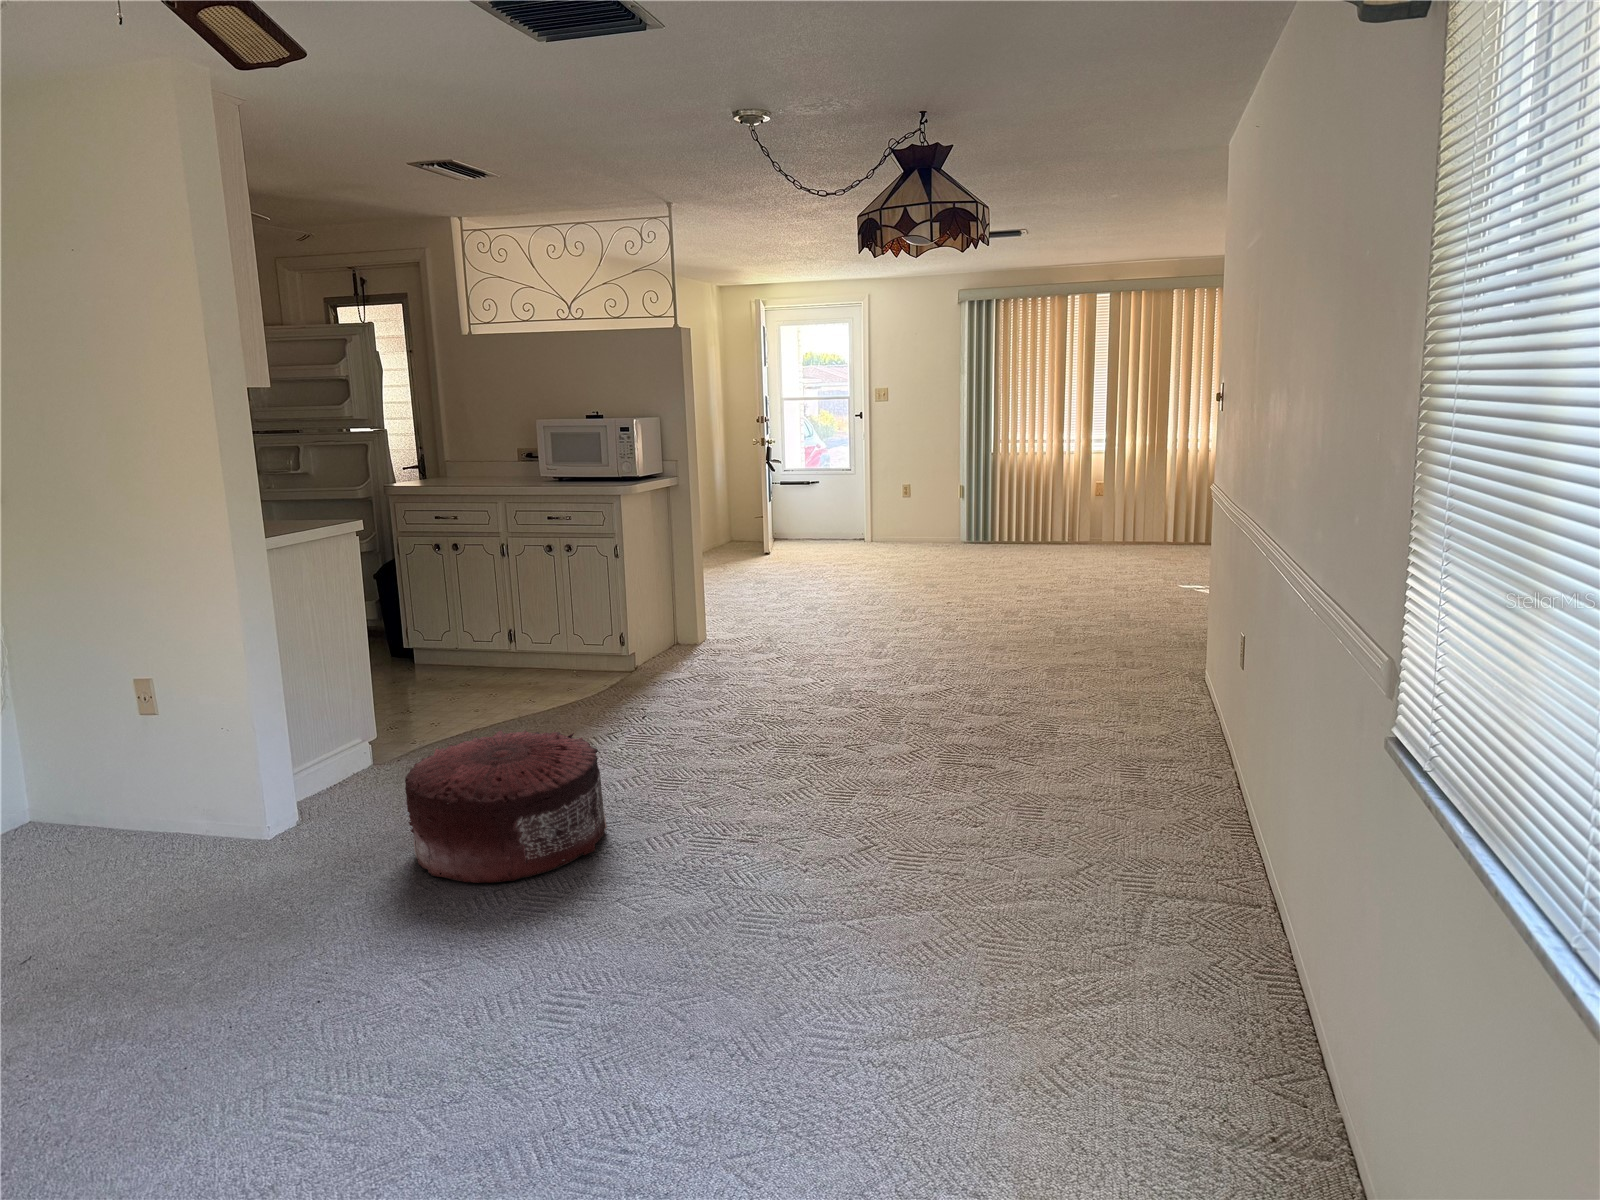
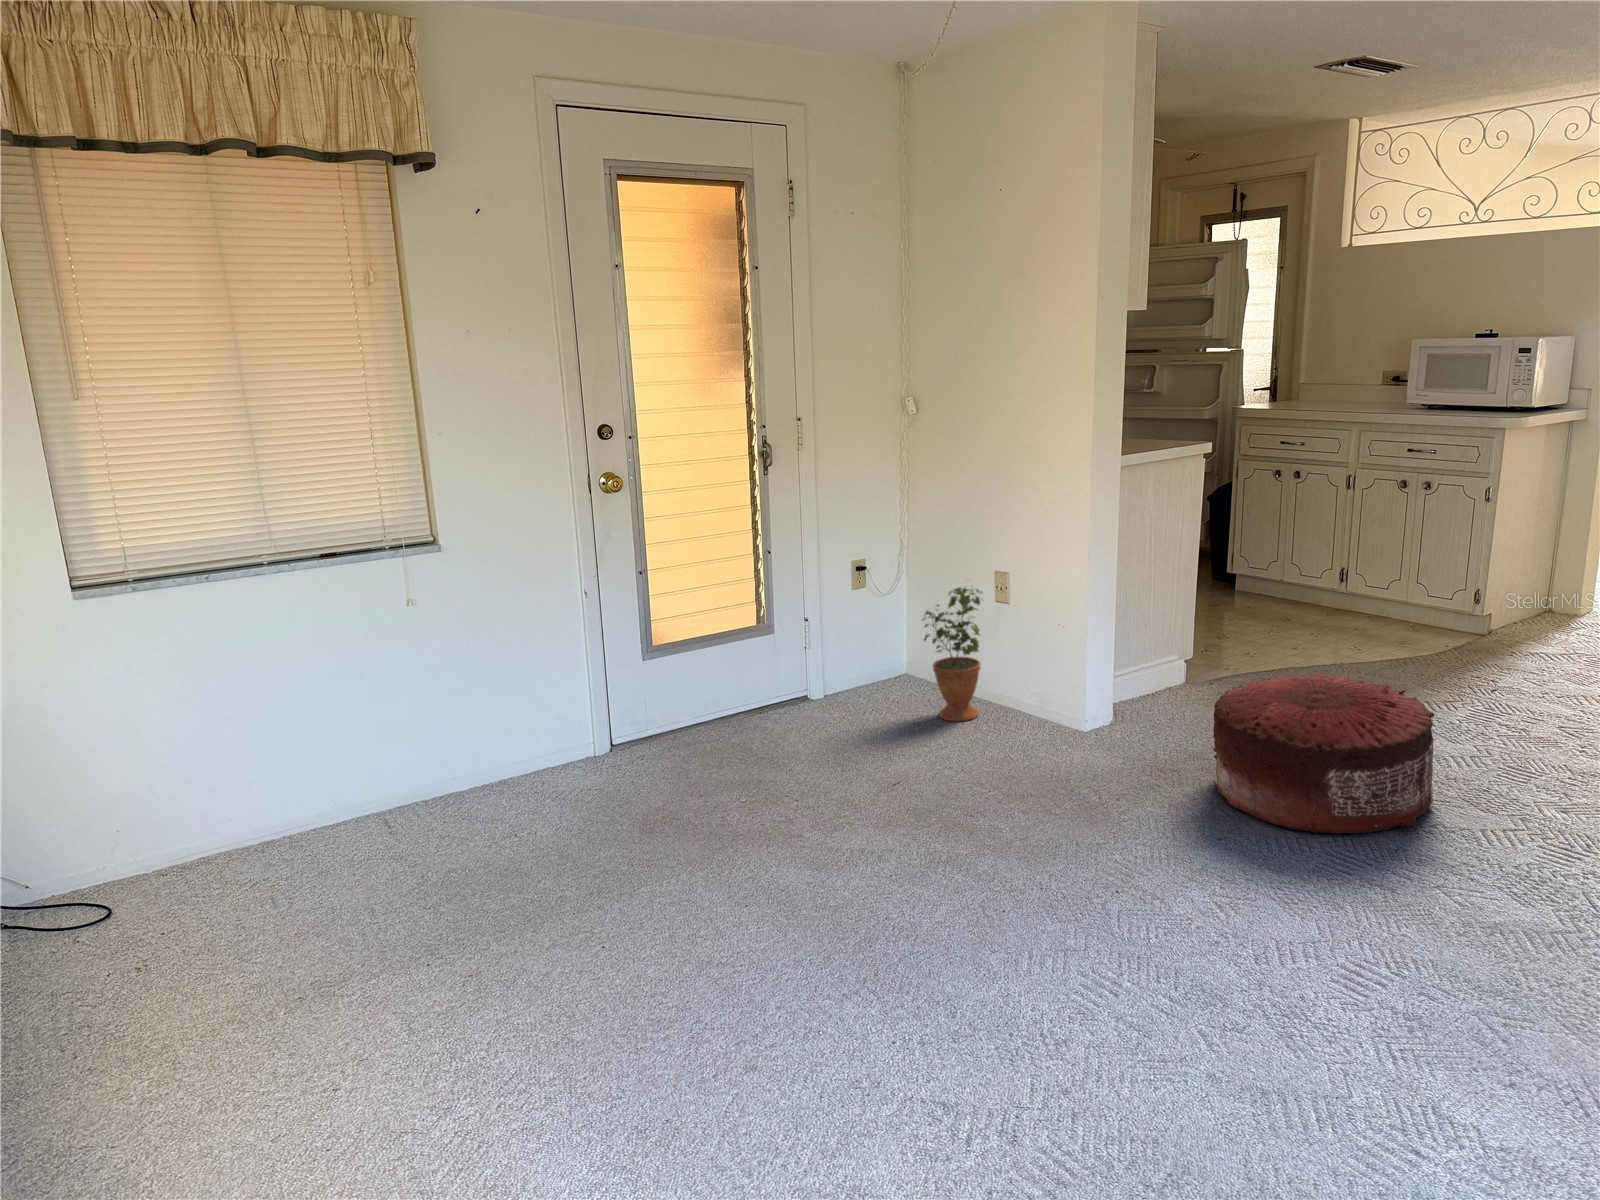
potted plant: none [43,691,137,861] -> present [923,588,982,721]

